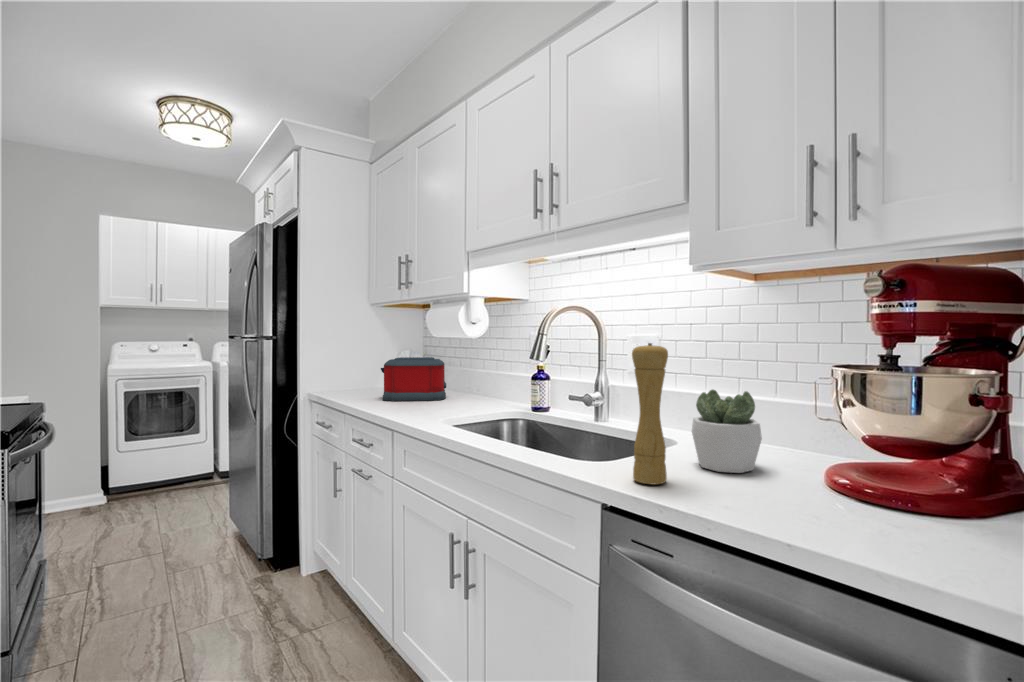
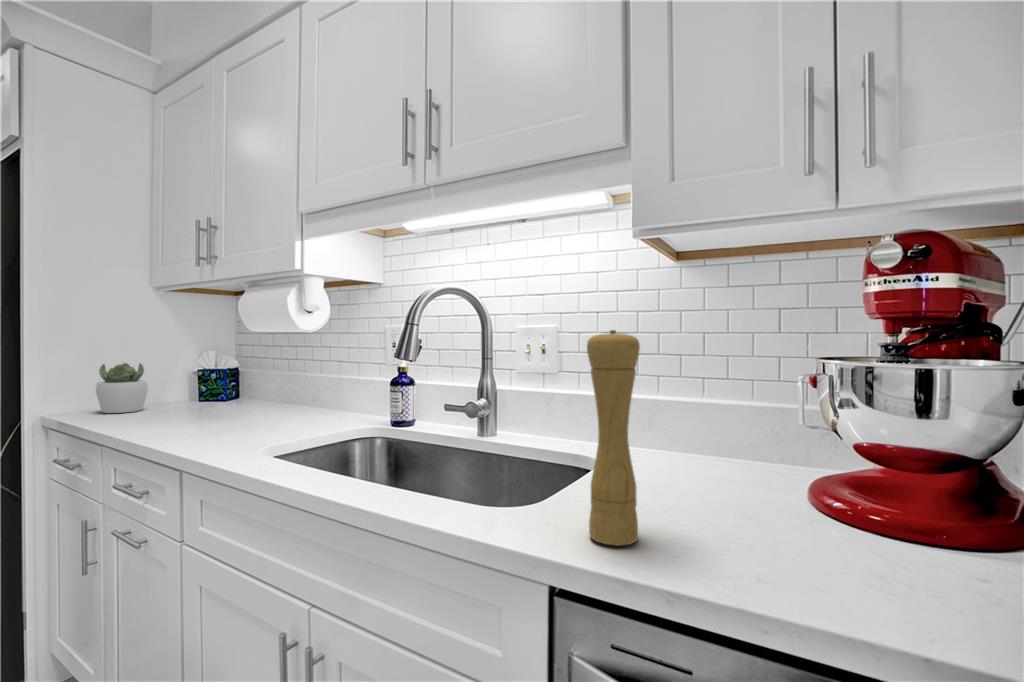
toaster: present [381,357,446,401] -> none [165,359,269,422]
succulent plant: present [692,390,762,473] -> present [96,363,148,413]

